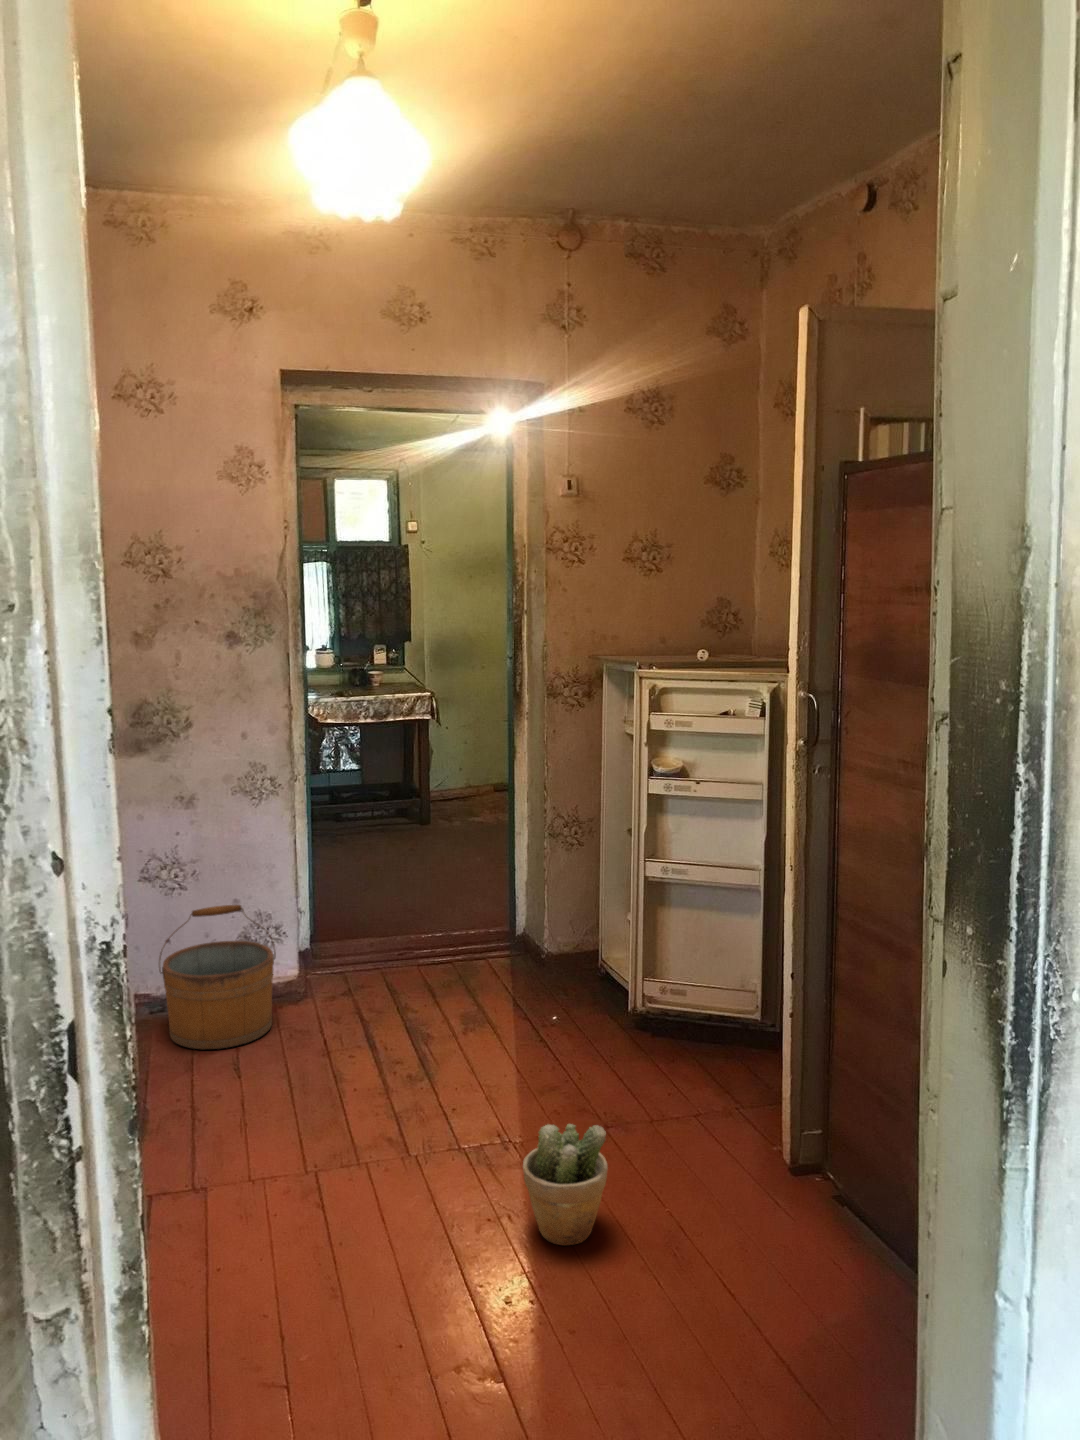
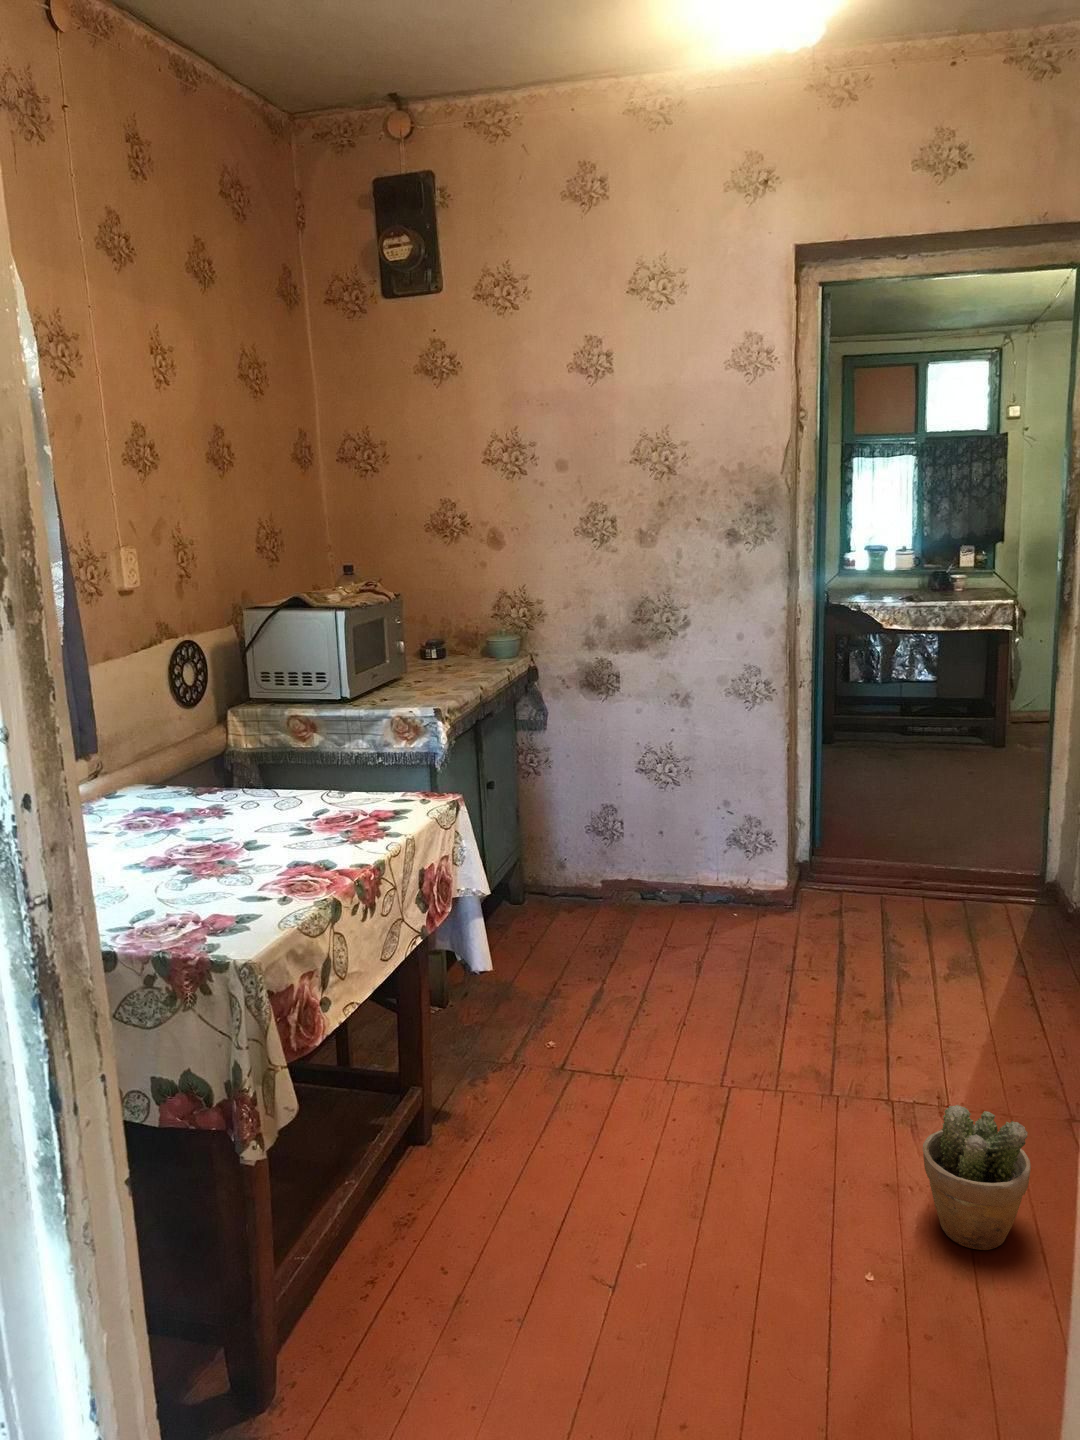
bucket: present [159,905,276,1049] -> none [642,806,754,944]

